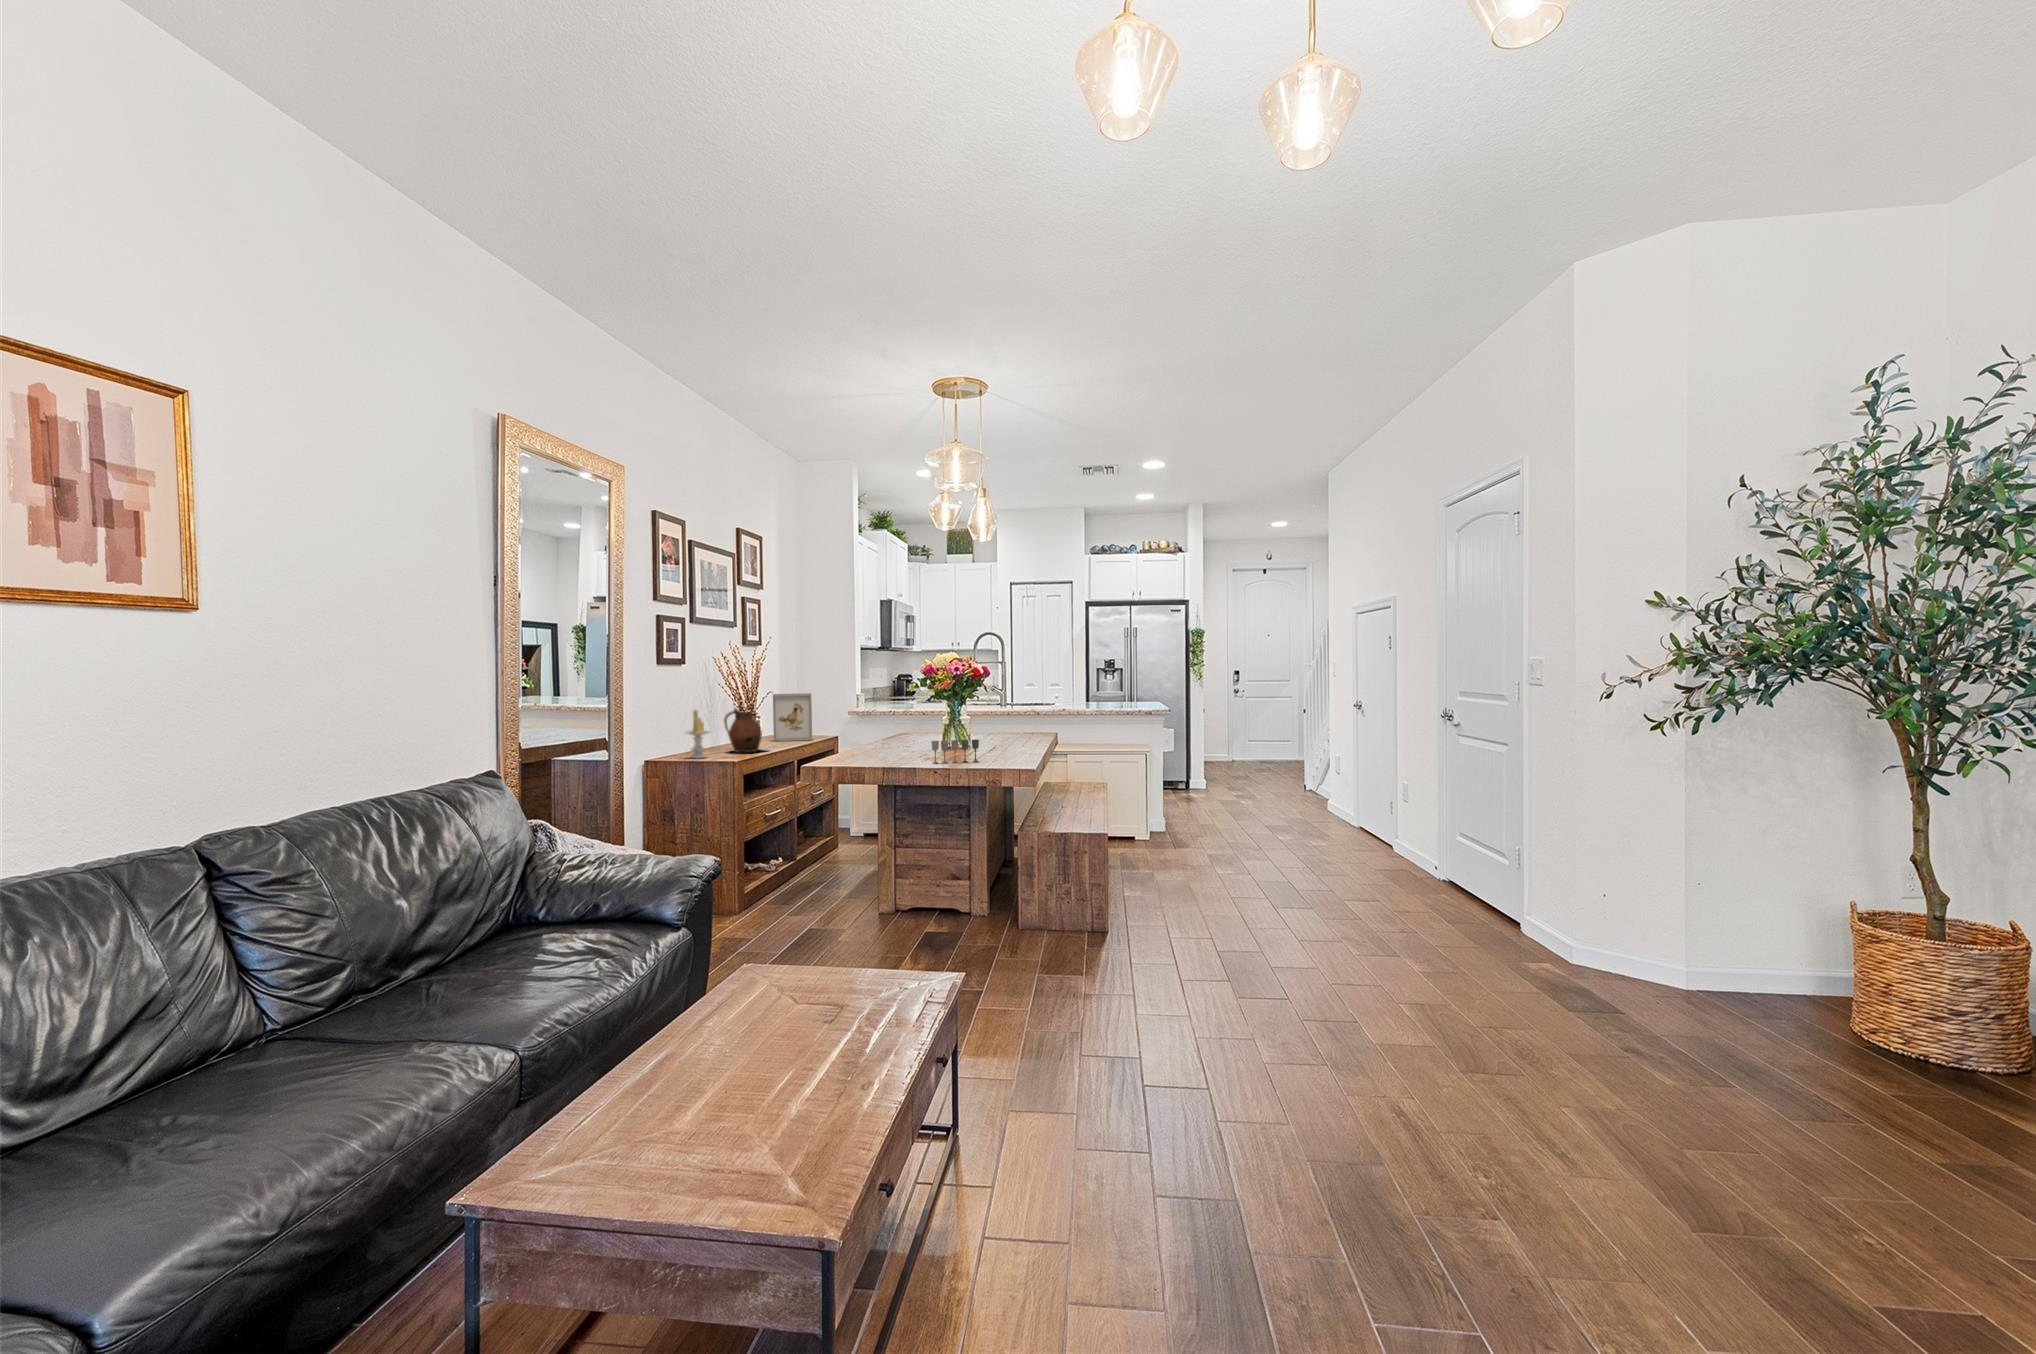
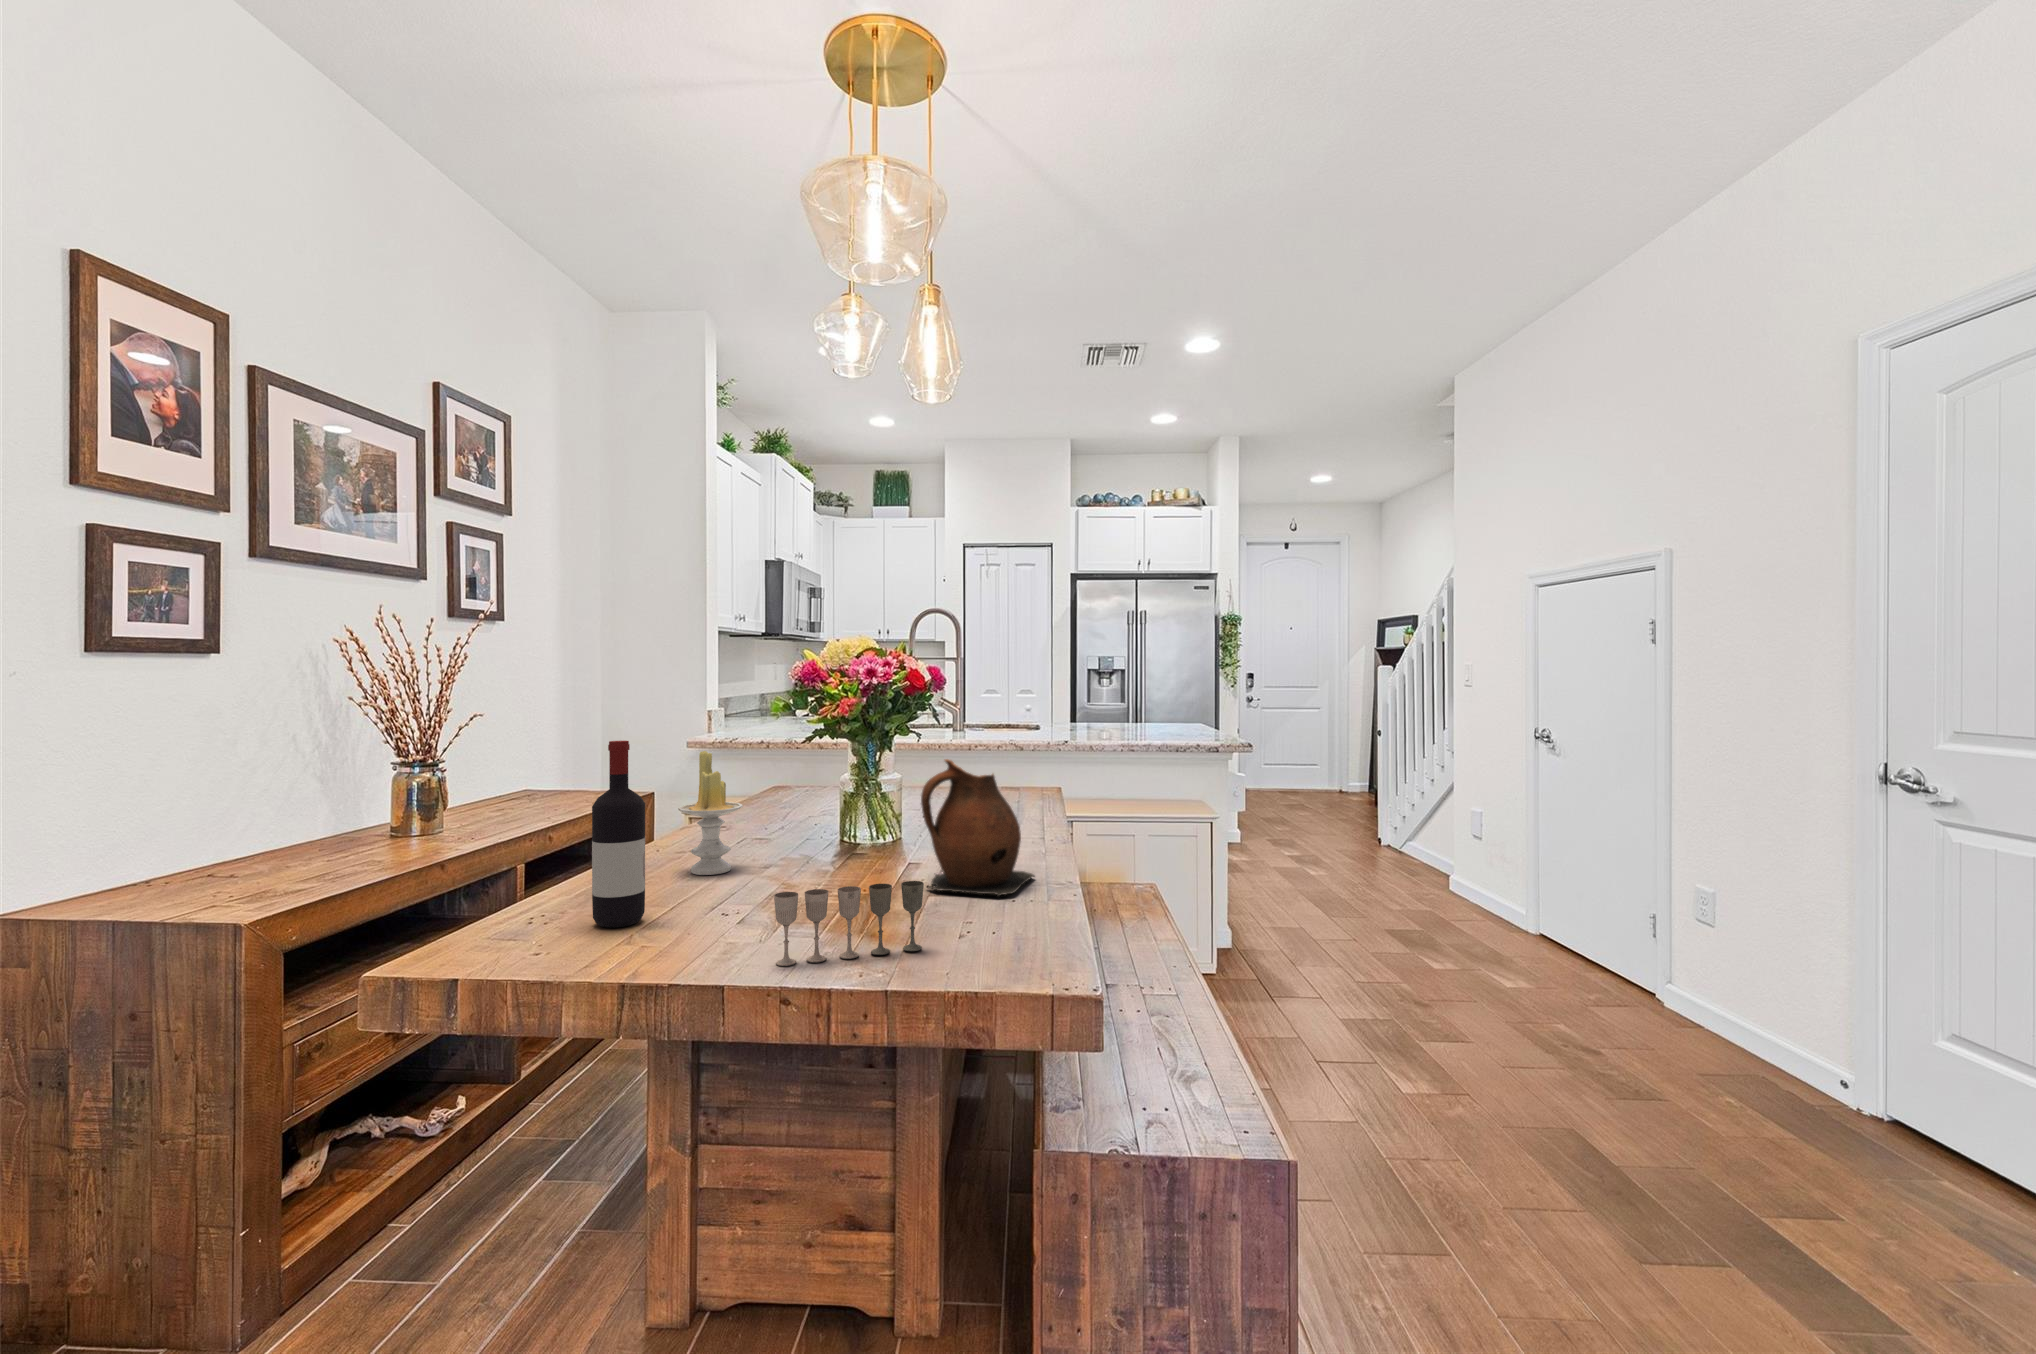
picture frame: present [773,693,812,741] -> none [510,713,594,808]
wine bottle: none [865,695,882,759] -> present [592,741,645,928]
ceramic pitcher: present [724,708,762,752] -> present [921,759,1034,897]
candle: present [687,709,709,758] -> present [678,751,743,875]

